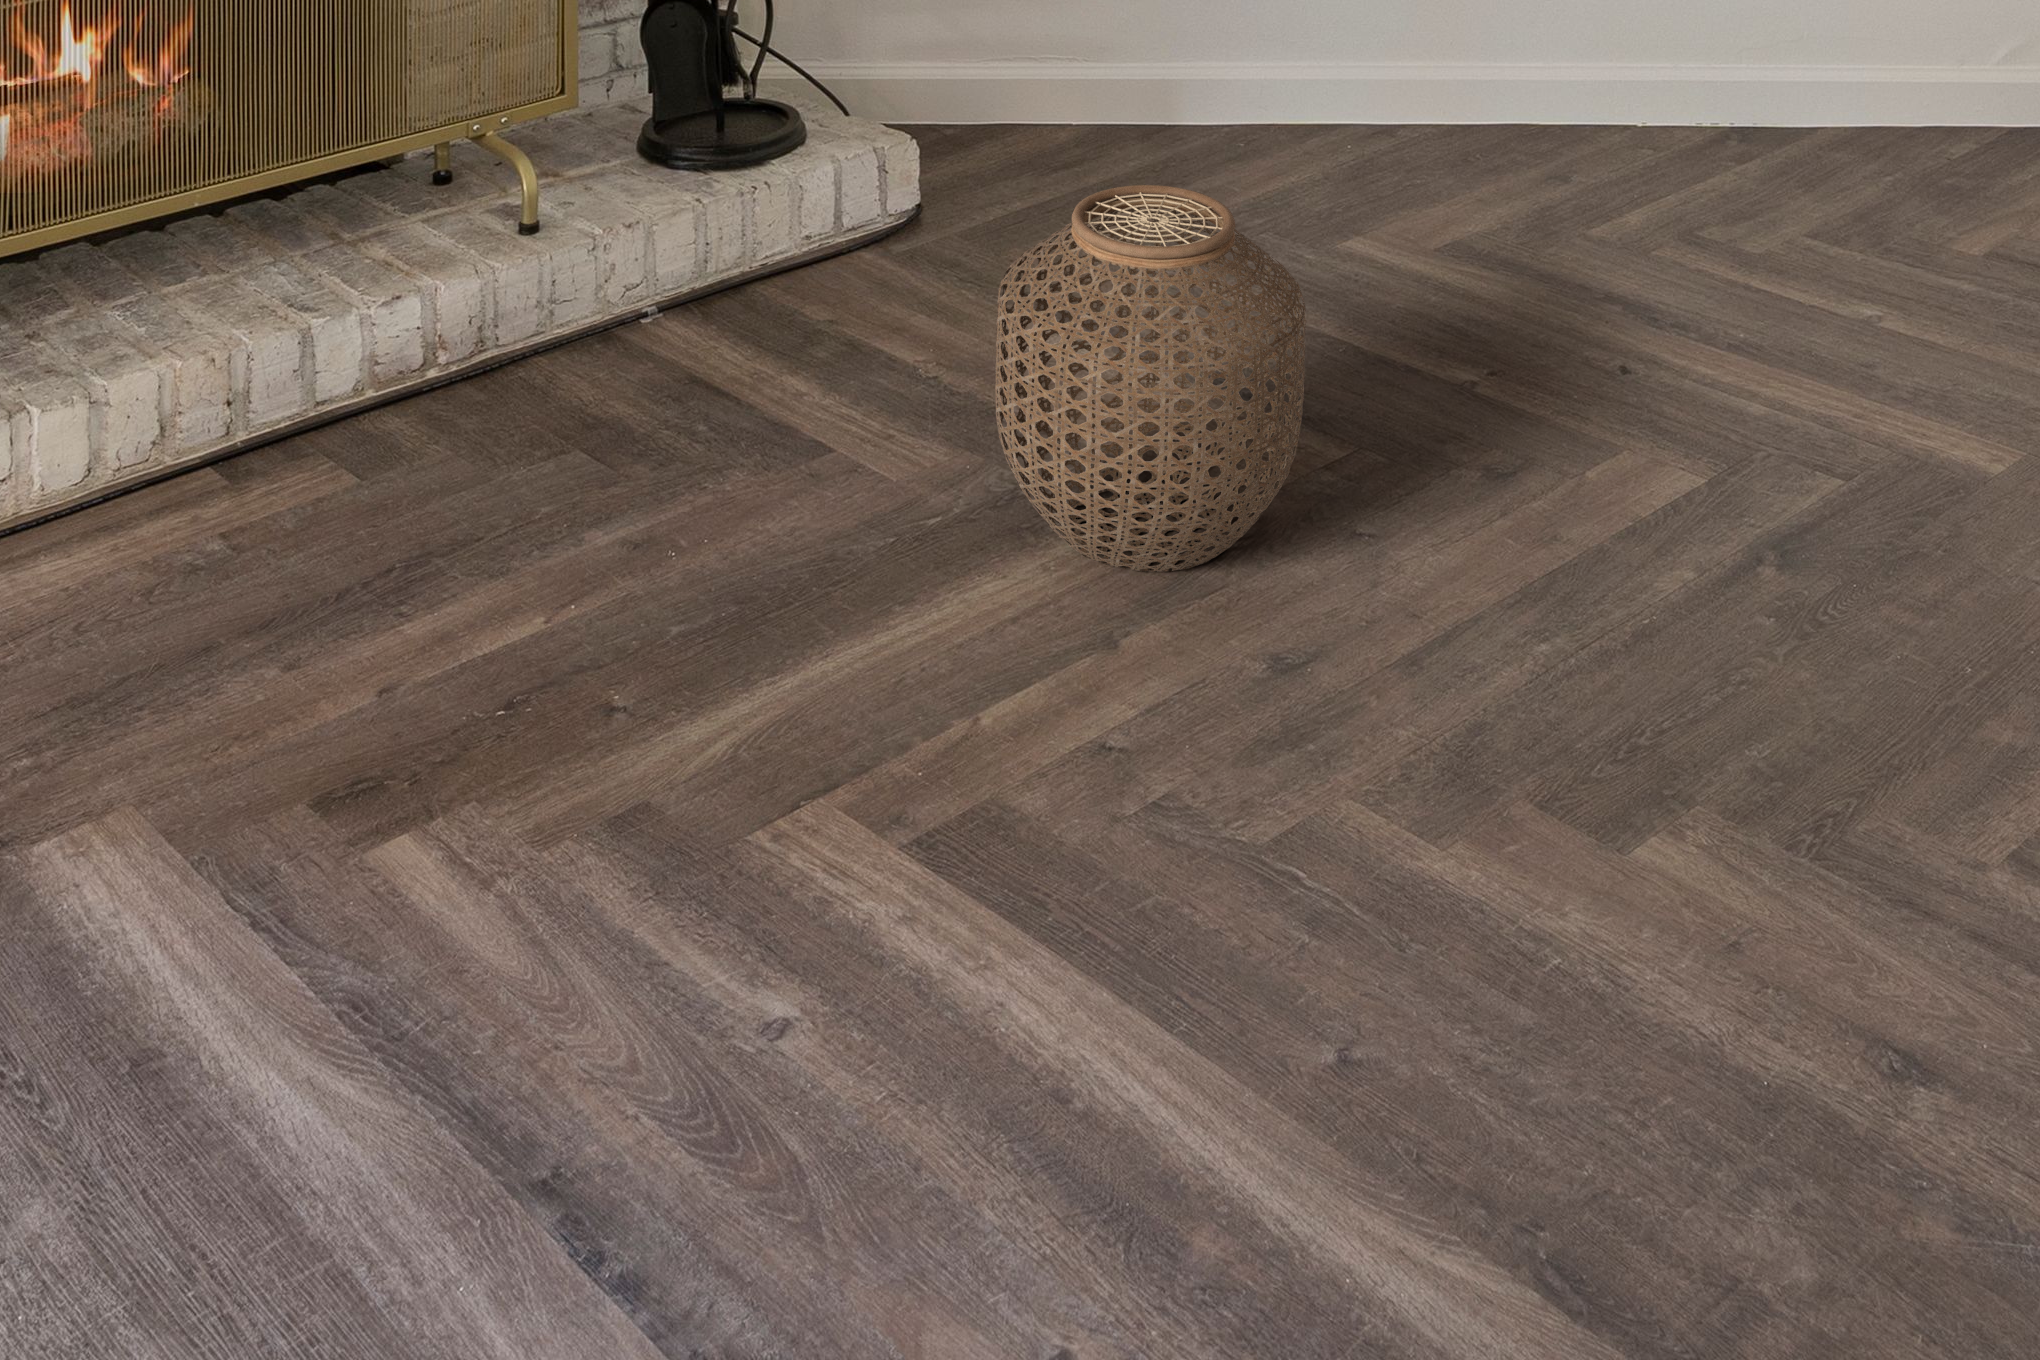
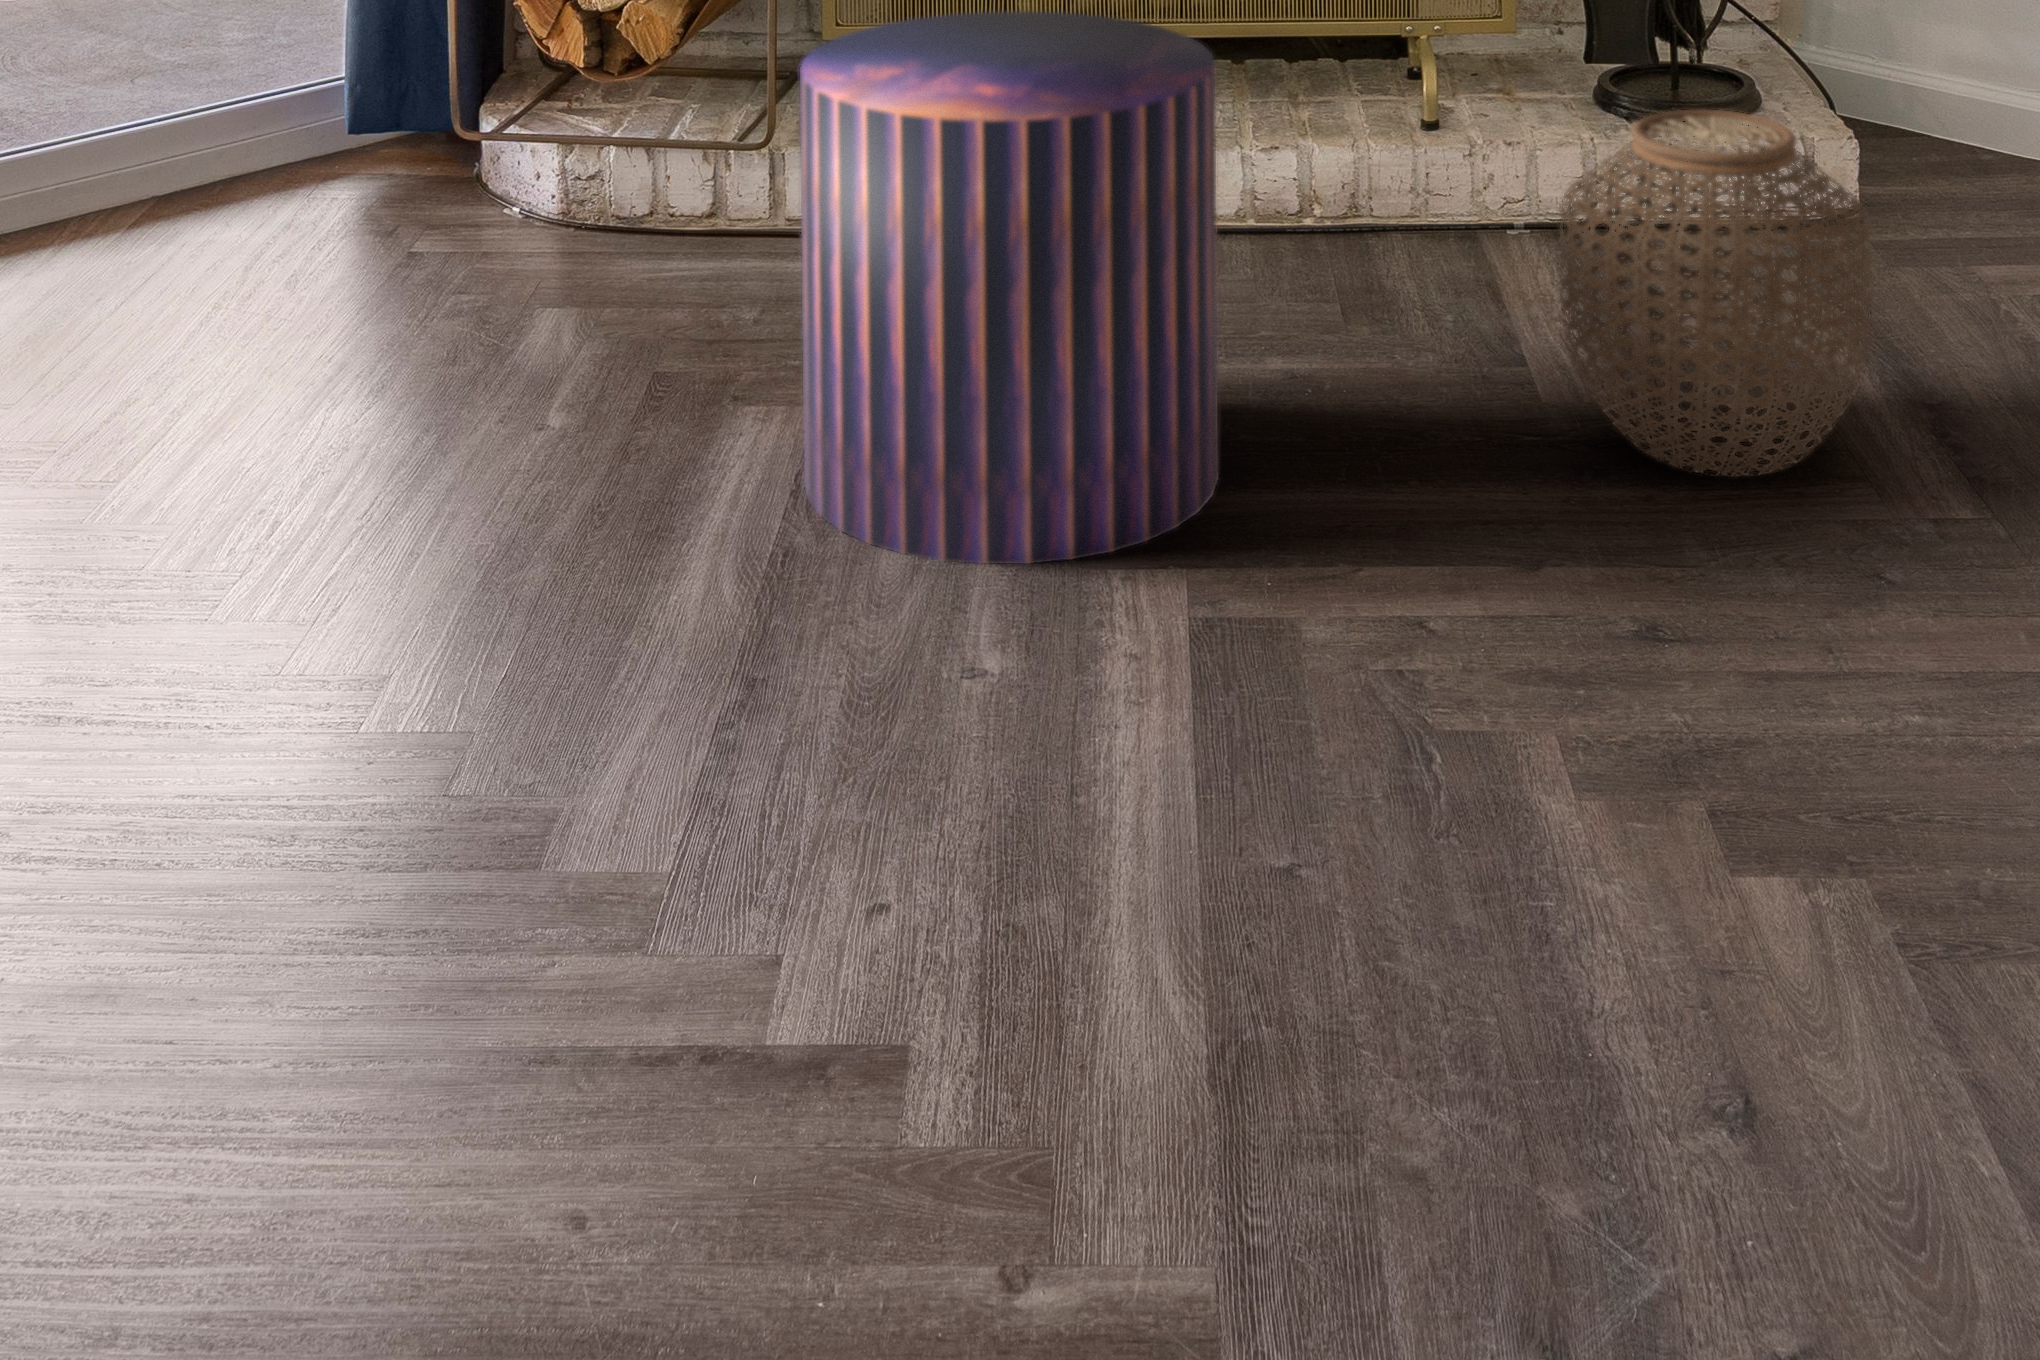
pouf: none [273,250,831,1088] -> present [800,11,1218,564]

